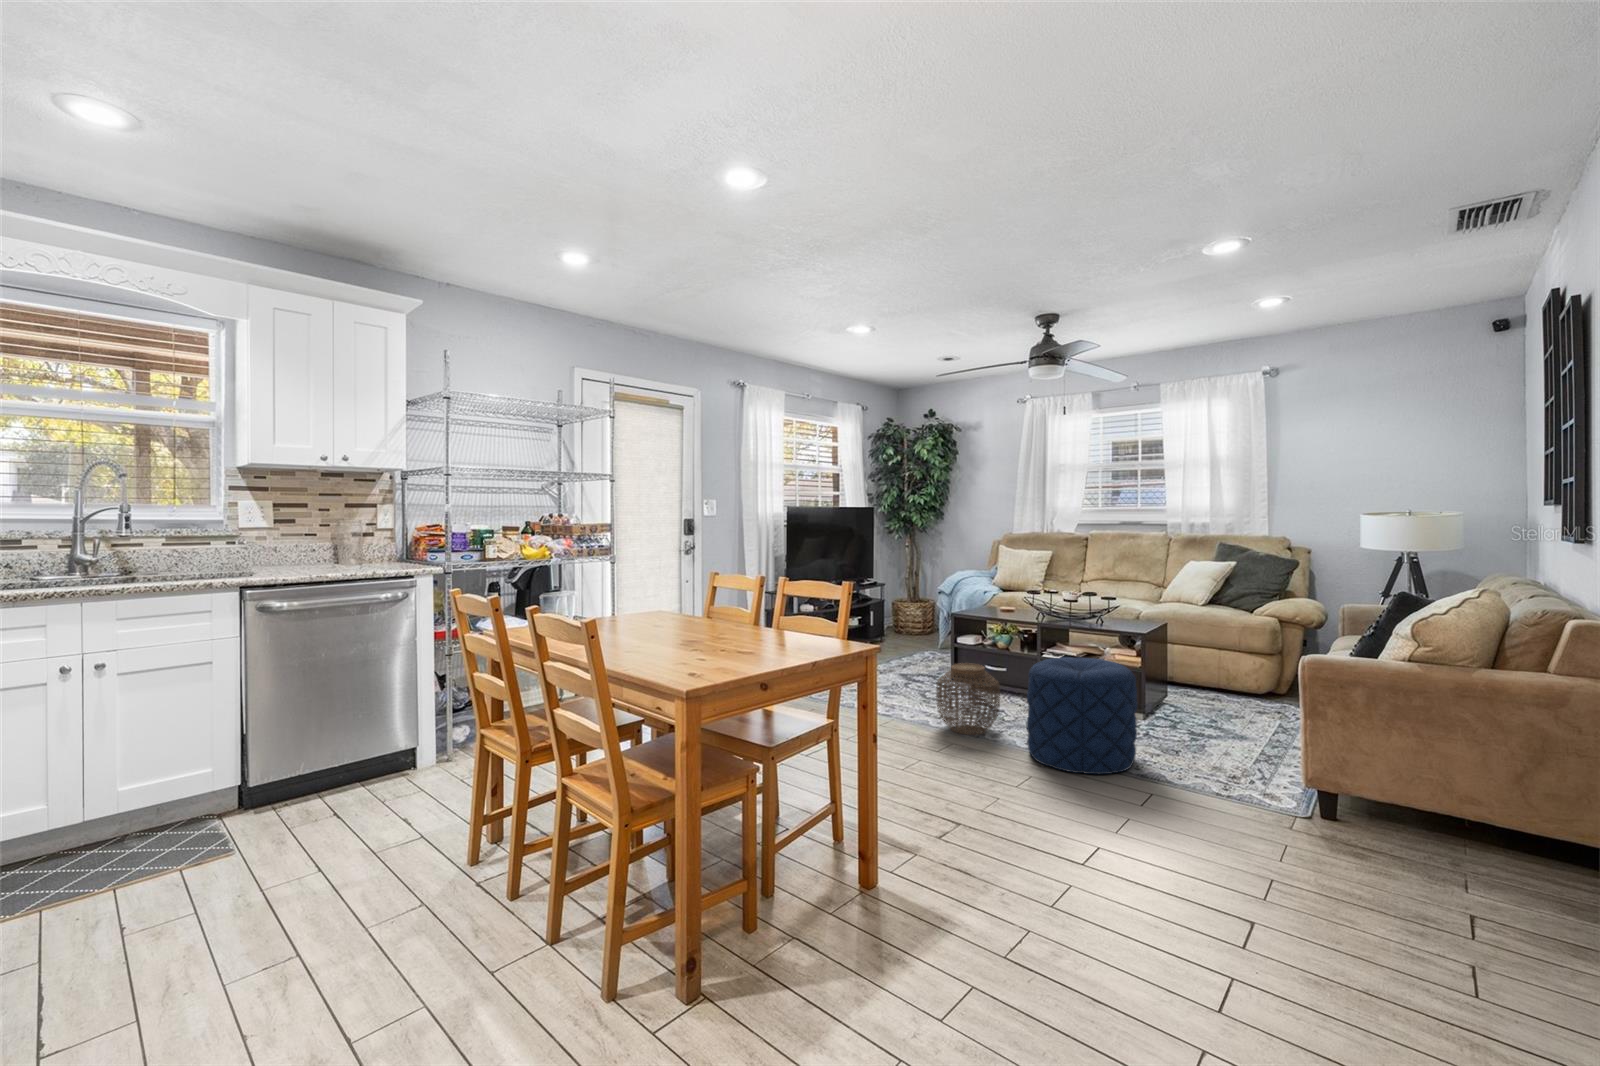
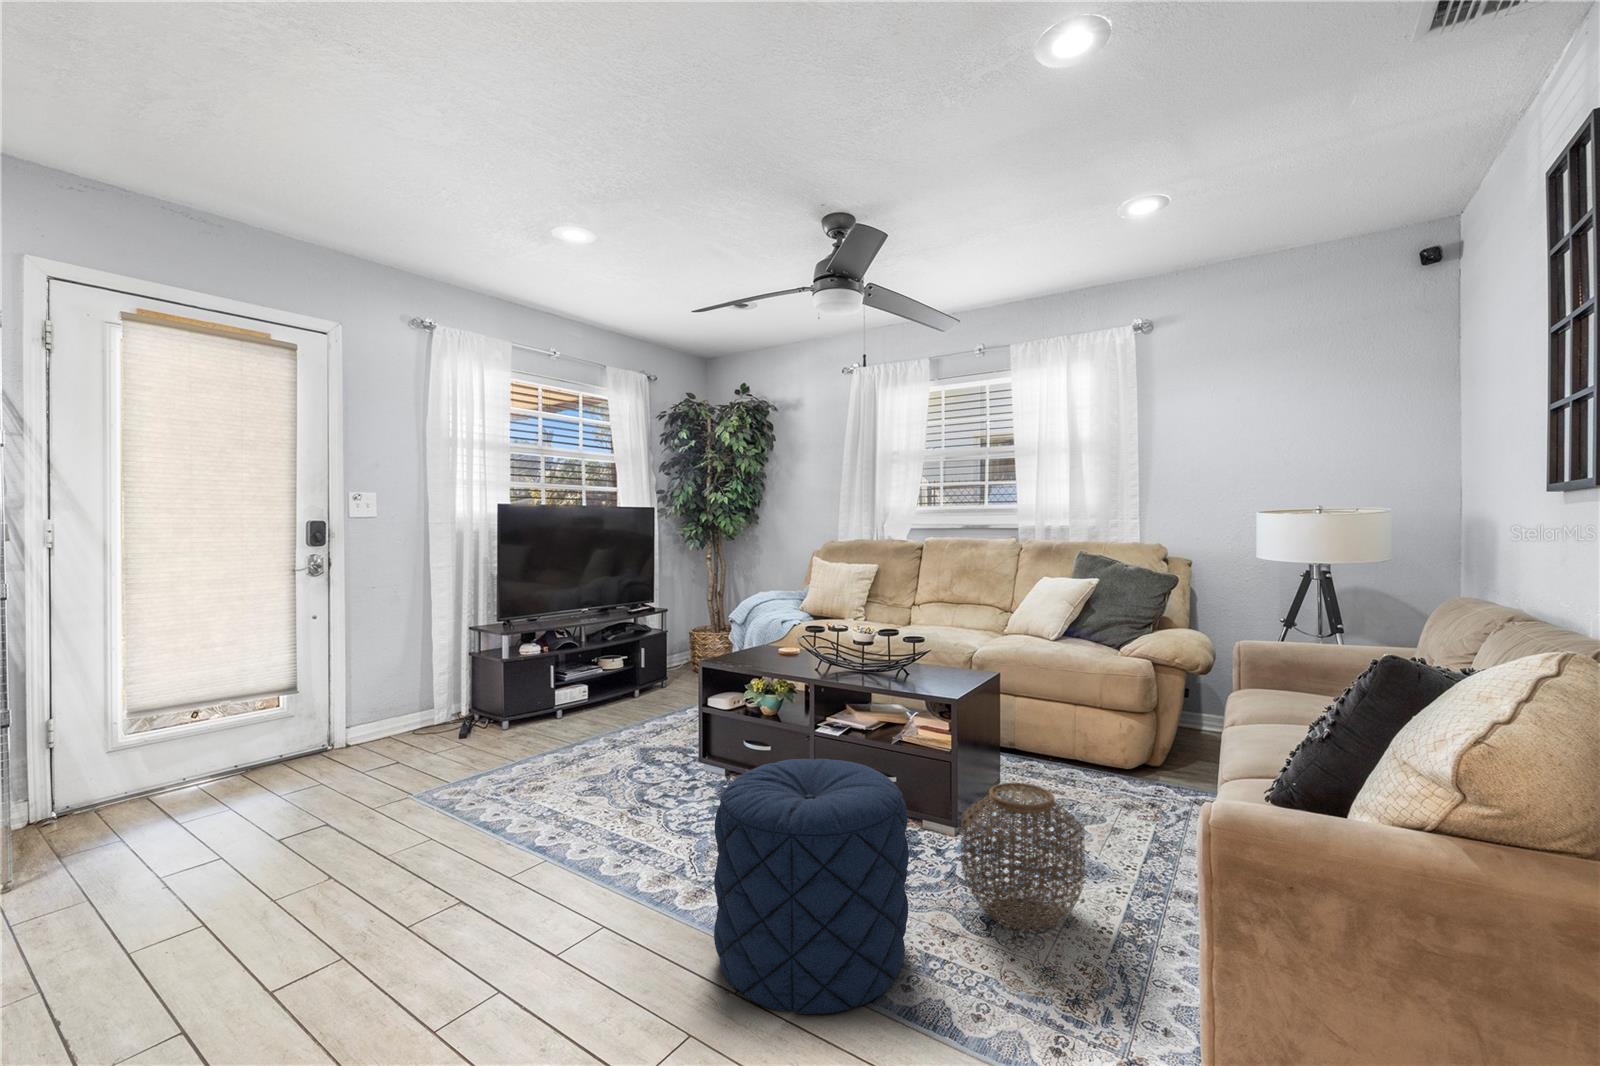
woven basket: present [937,663,1000,735] -> present [961,782,1085,931]

